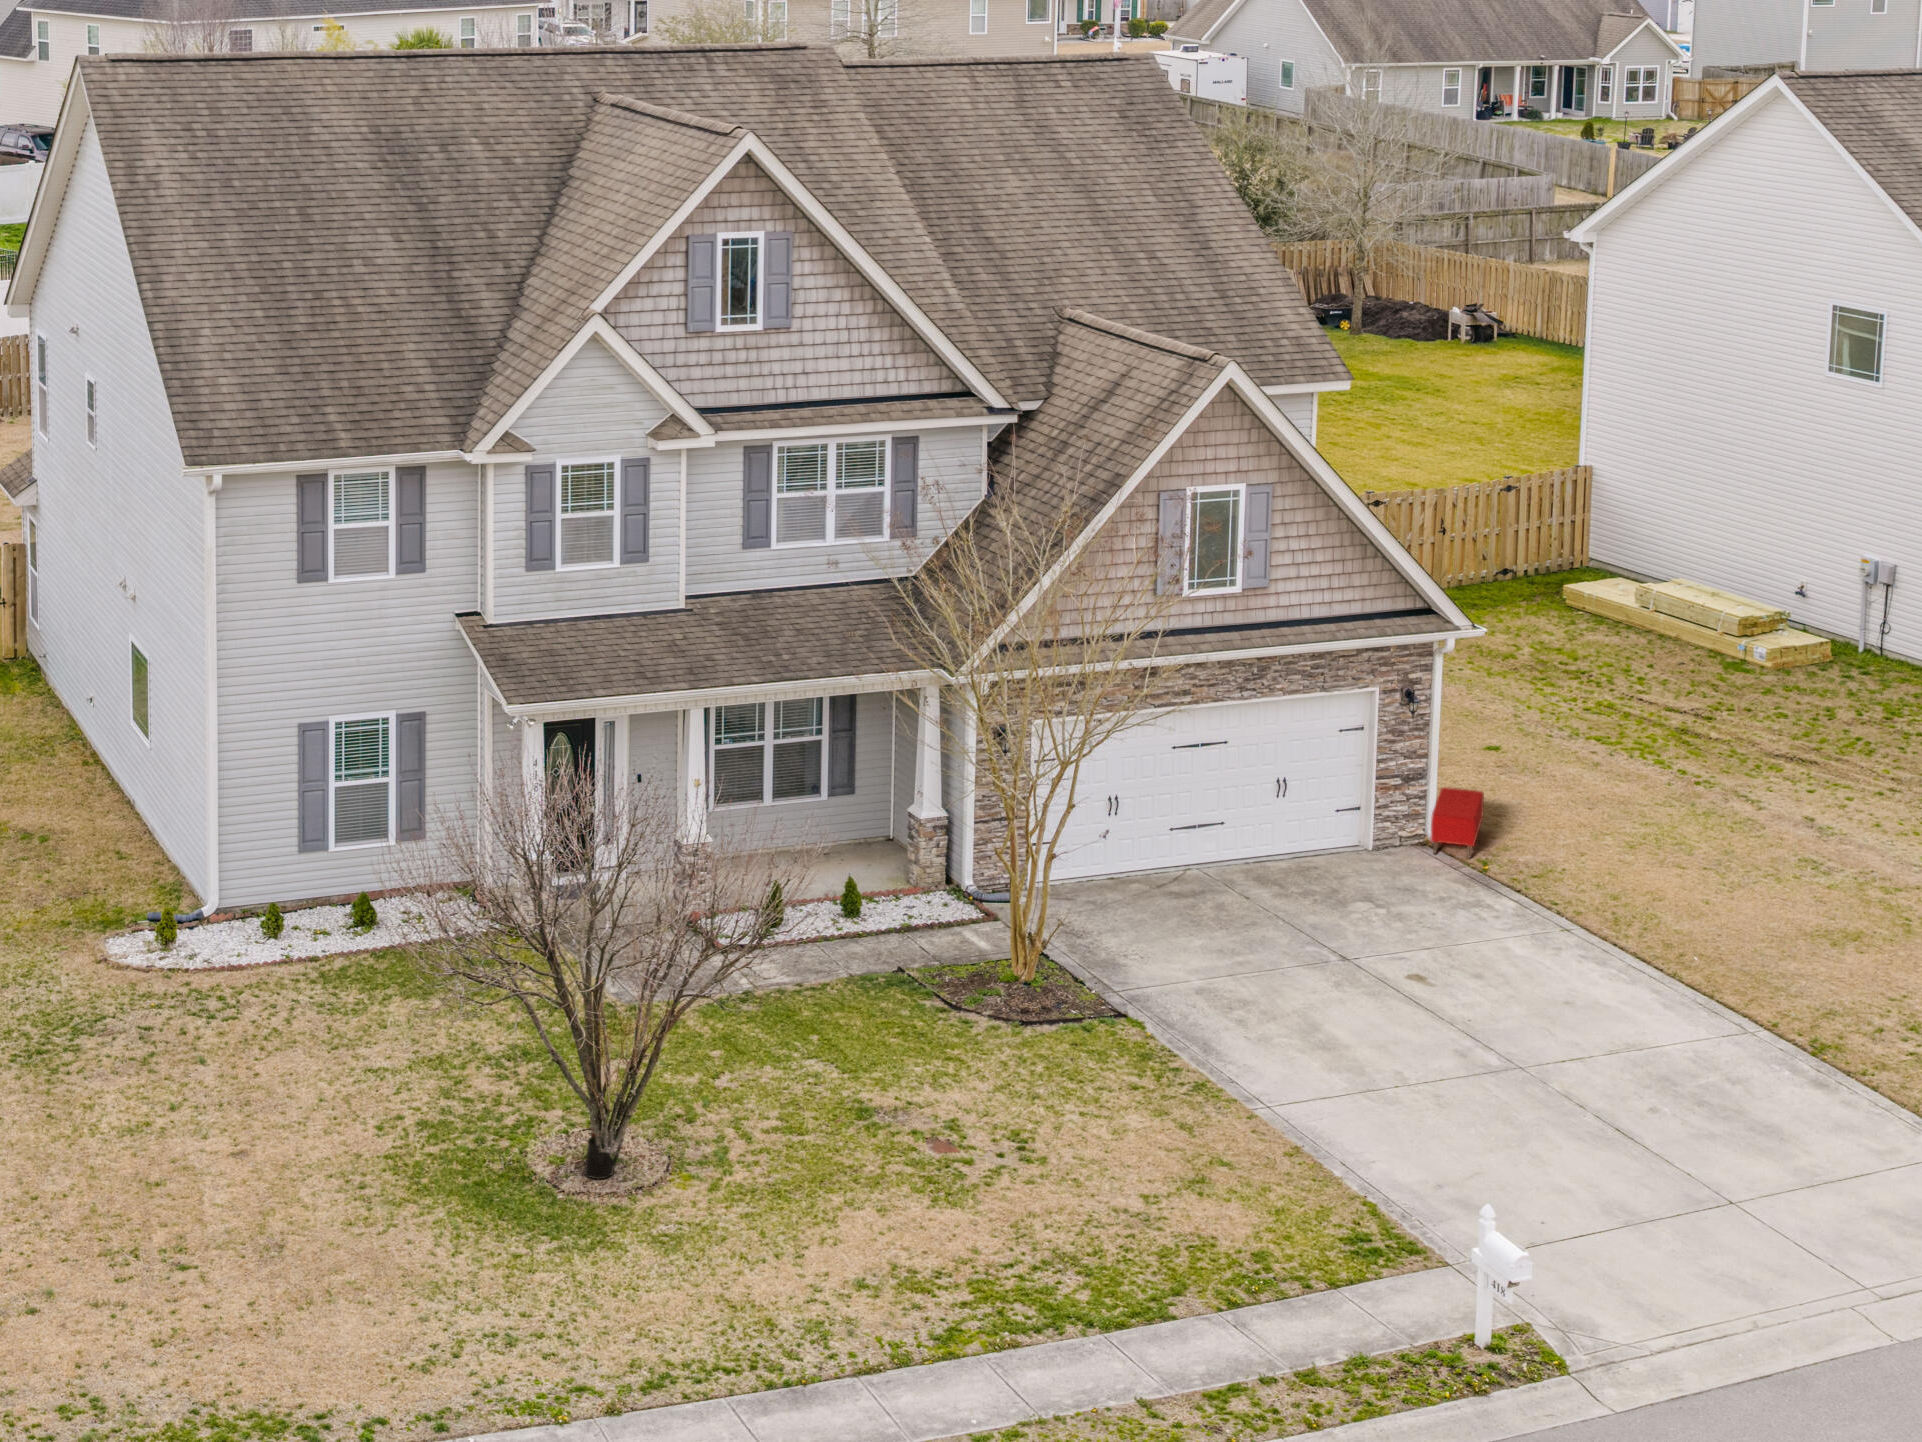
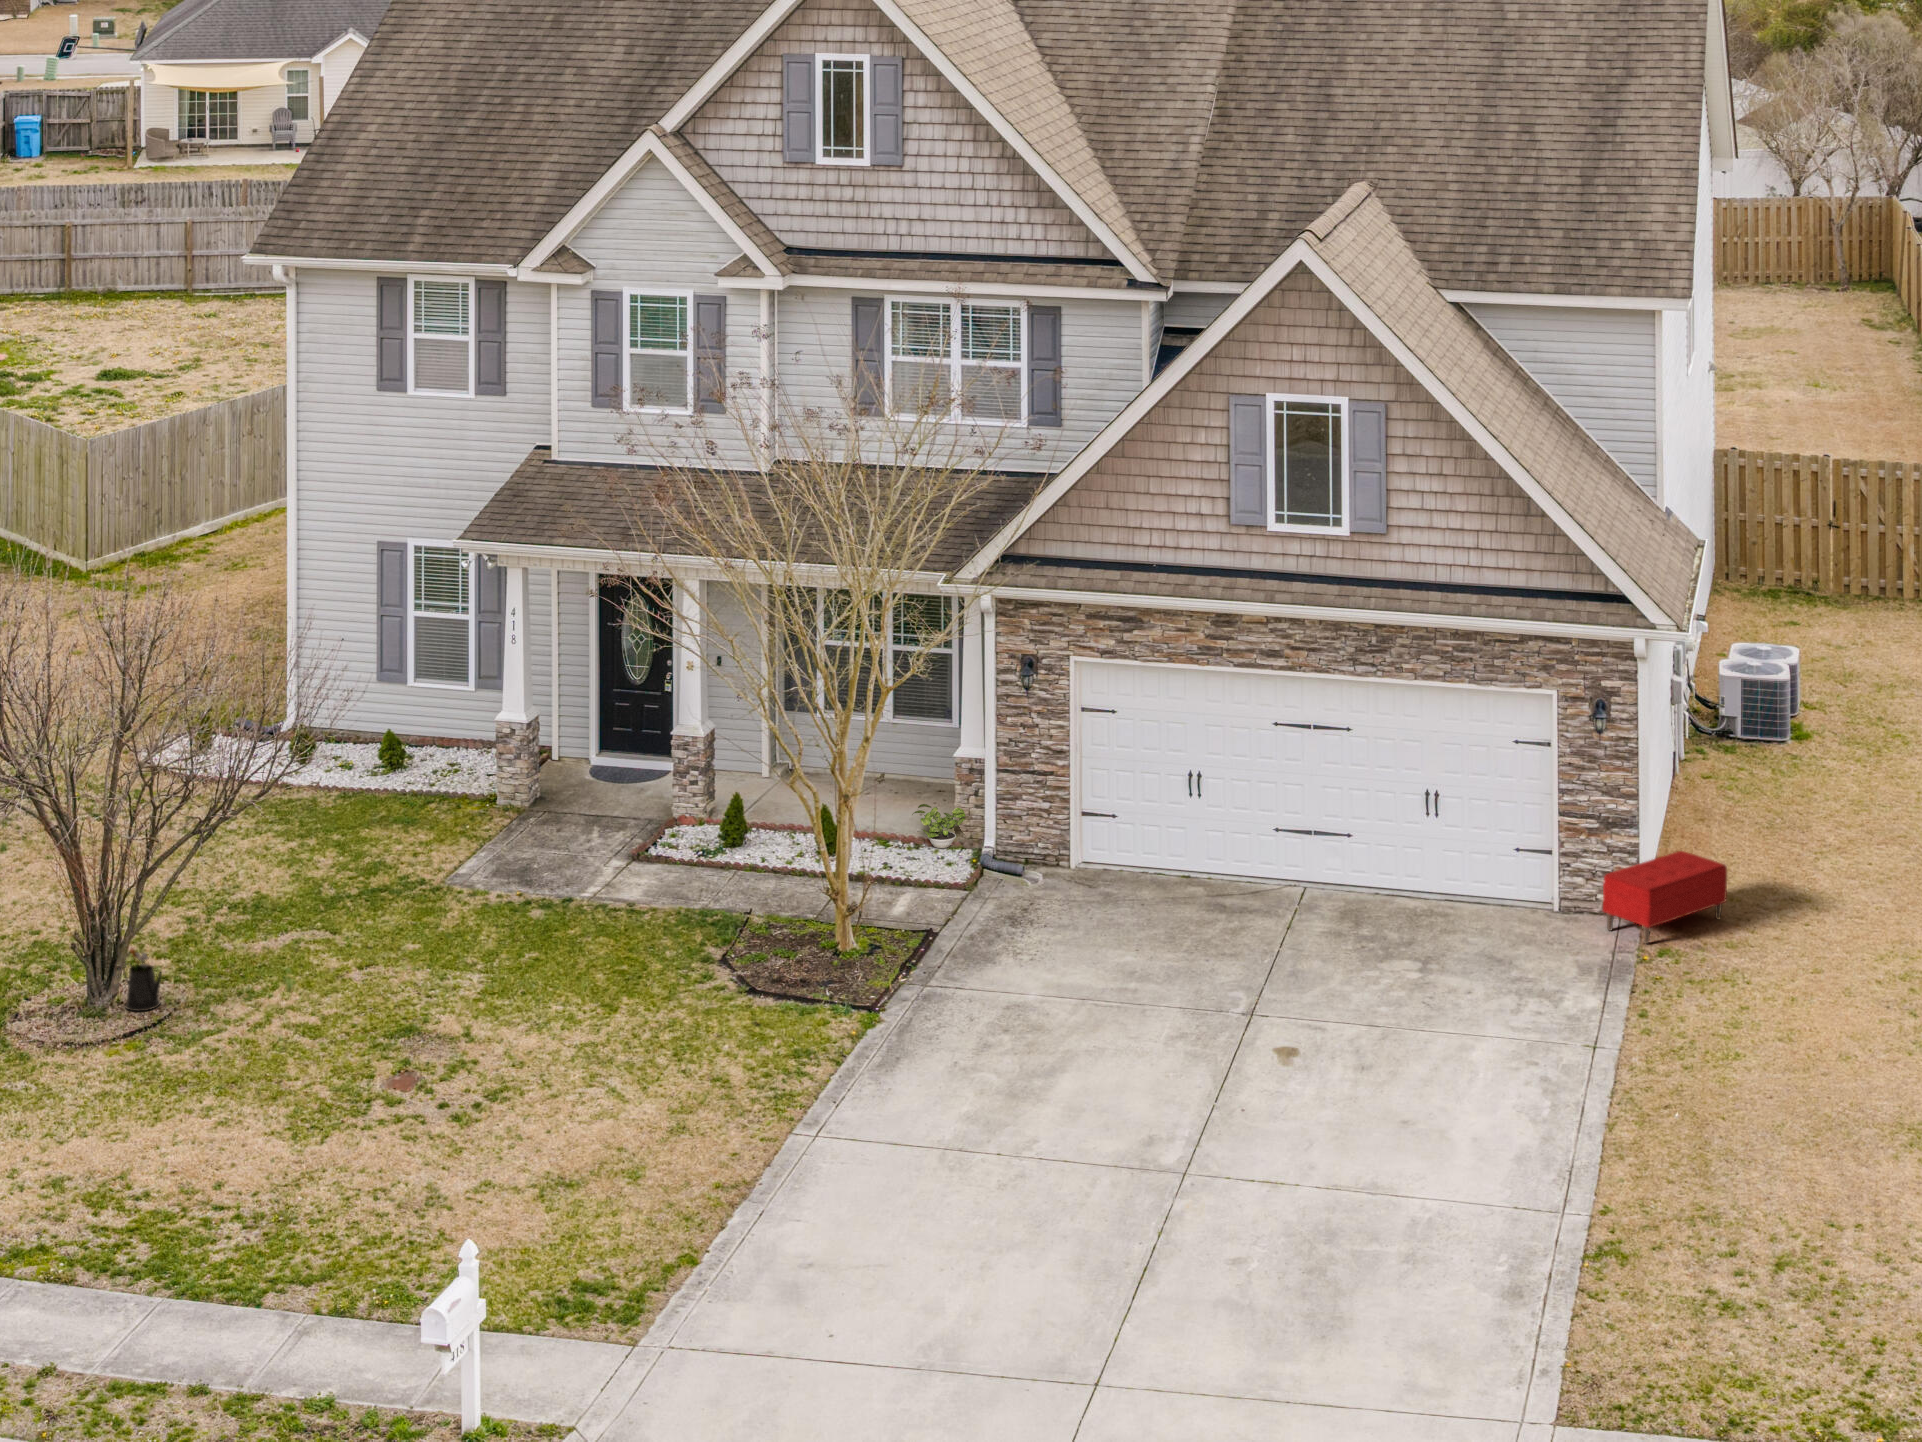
potted plant: none [911,860,950,896] -> present [912,804,966,848]

